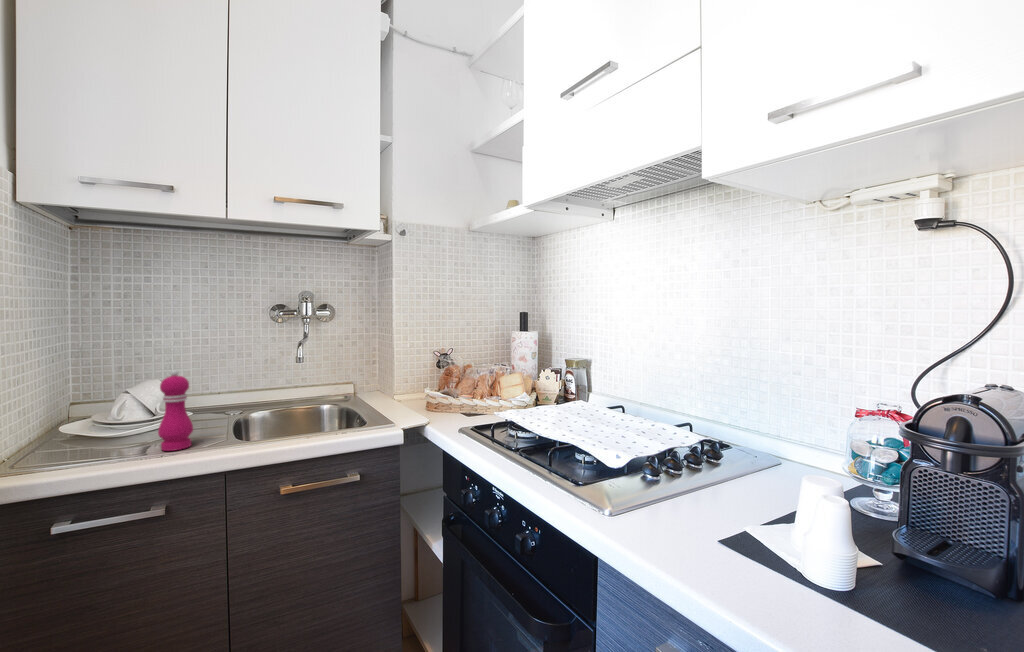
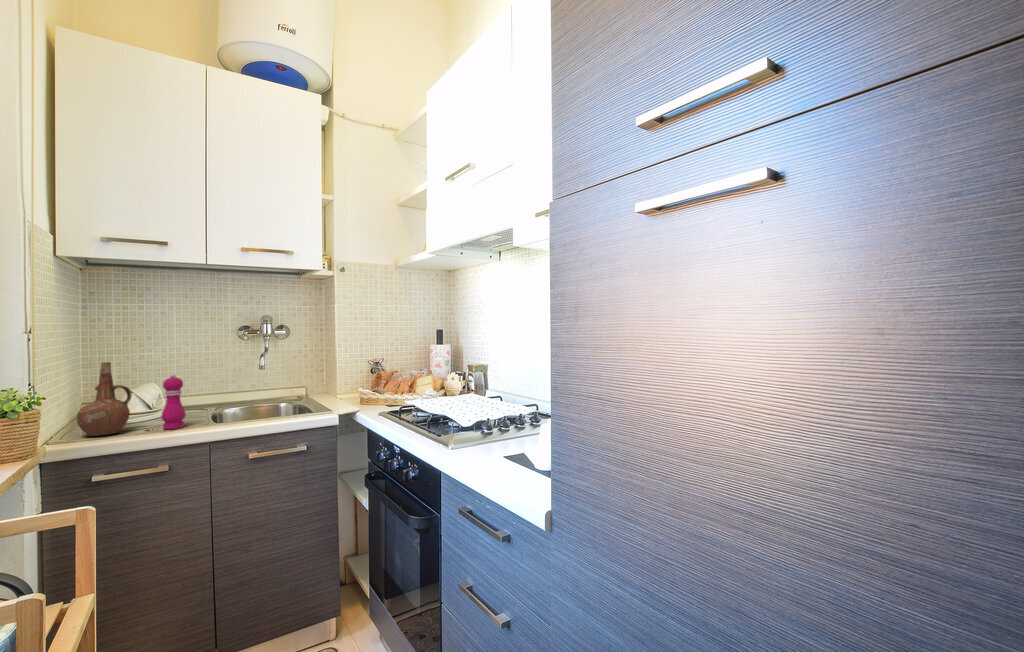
ceramic pitcher: none [33,353,117,462] -> present [76,362,132,436]

